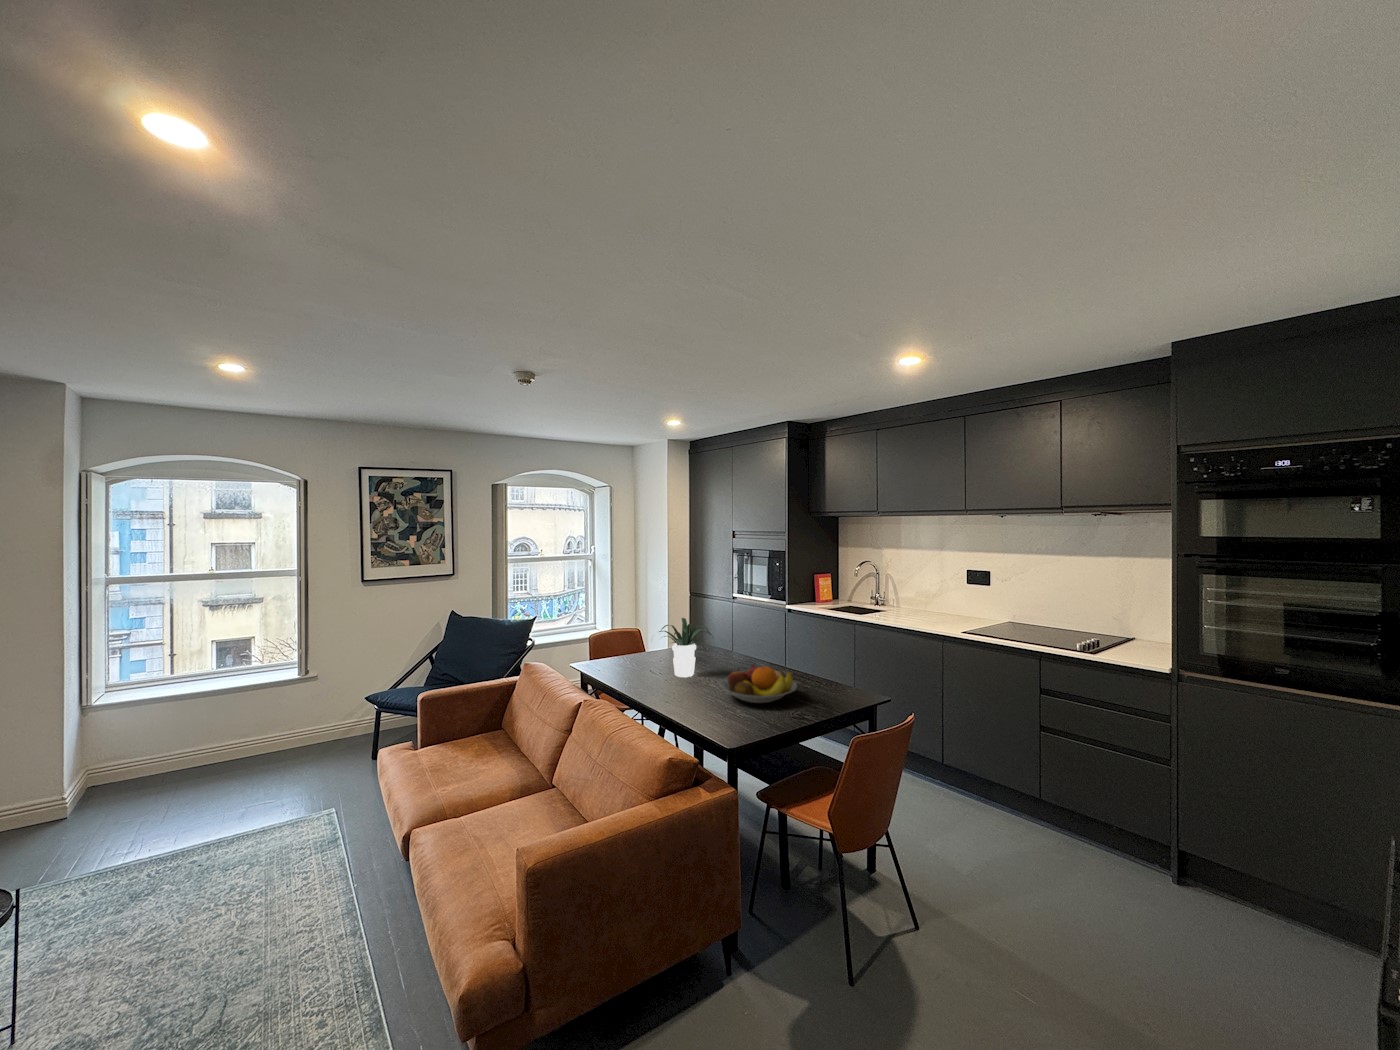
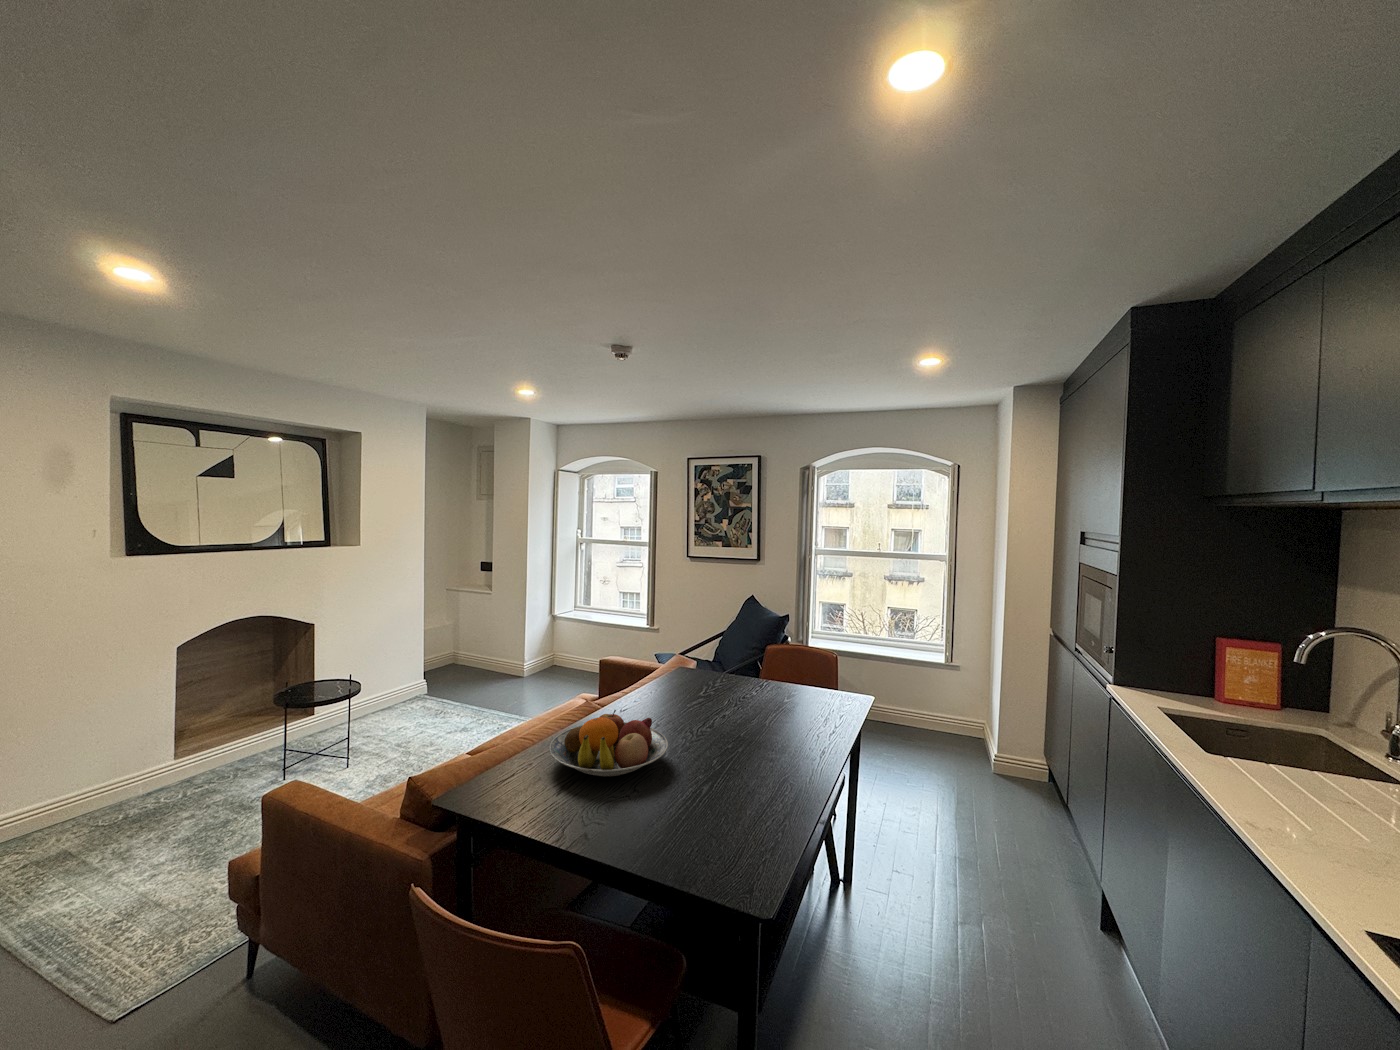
potted plant: present [659,618,711,677] -> none [644,635,723,714]

